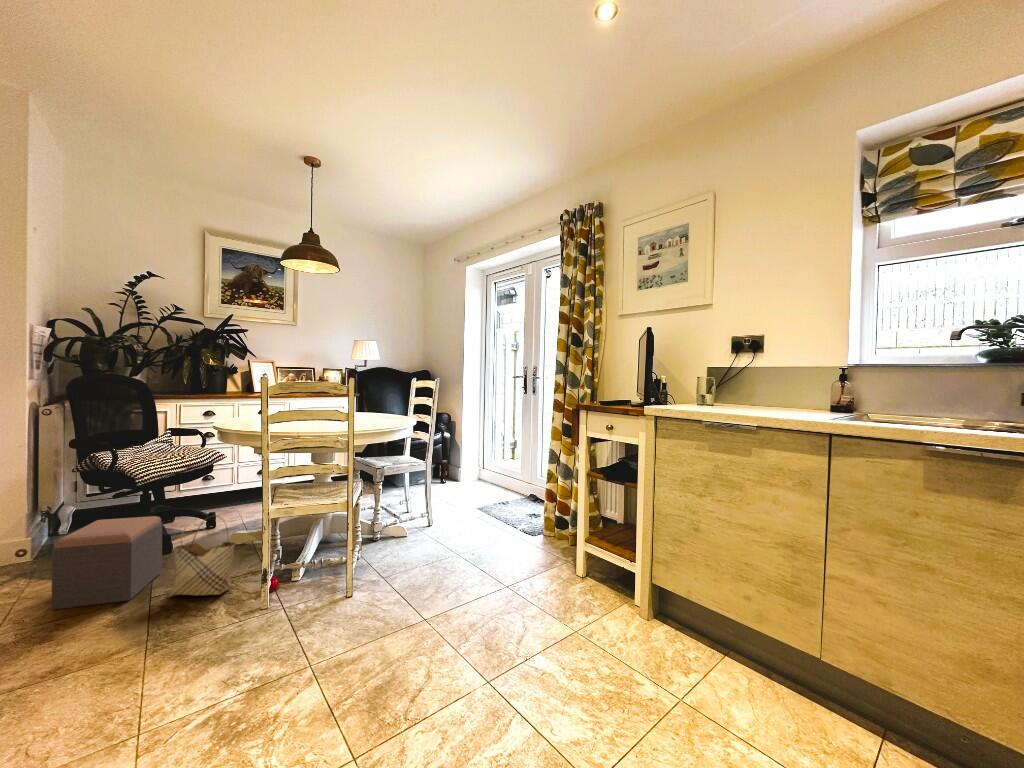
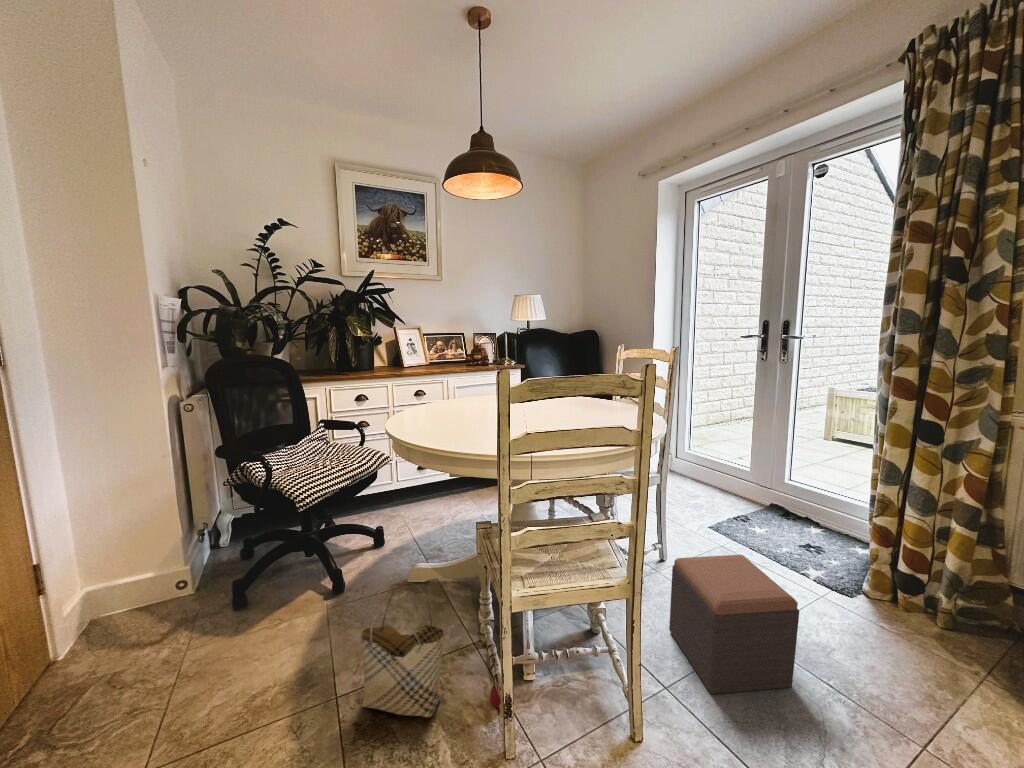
footstool: present [52,516,162,610] -> present [669,555,799,694]

